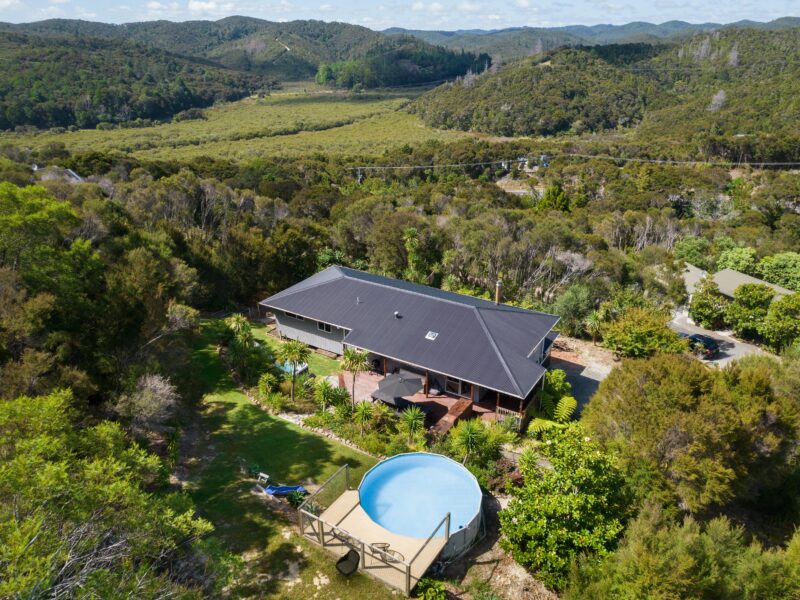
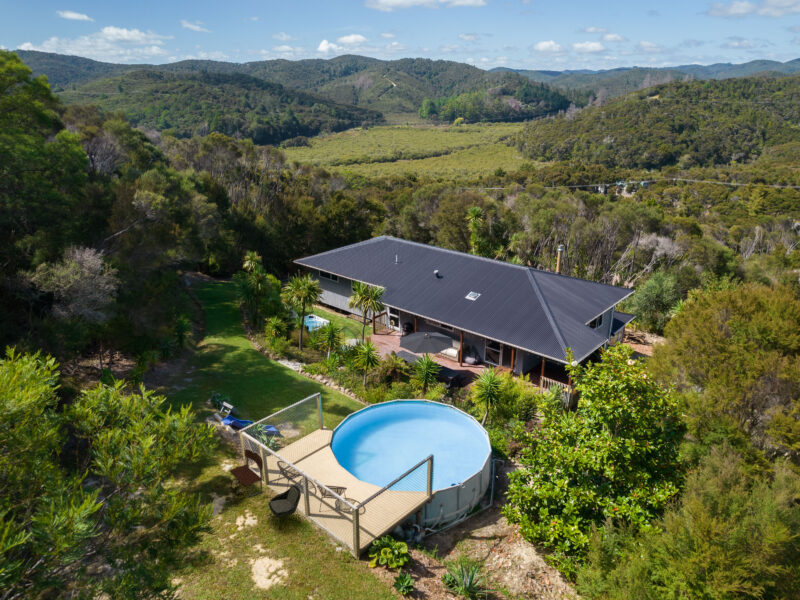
bench: none [293,520,322,561] -> present [230,449,263,497]

